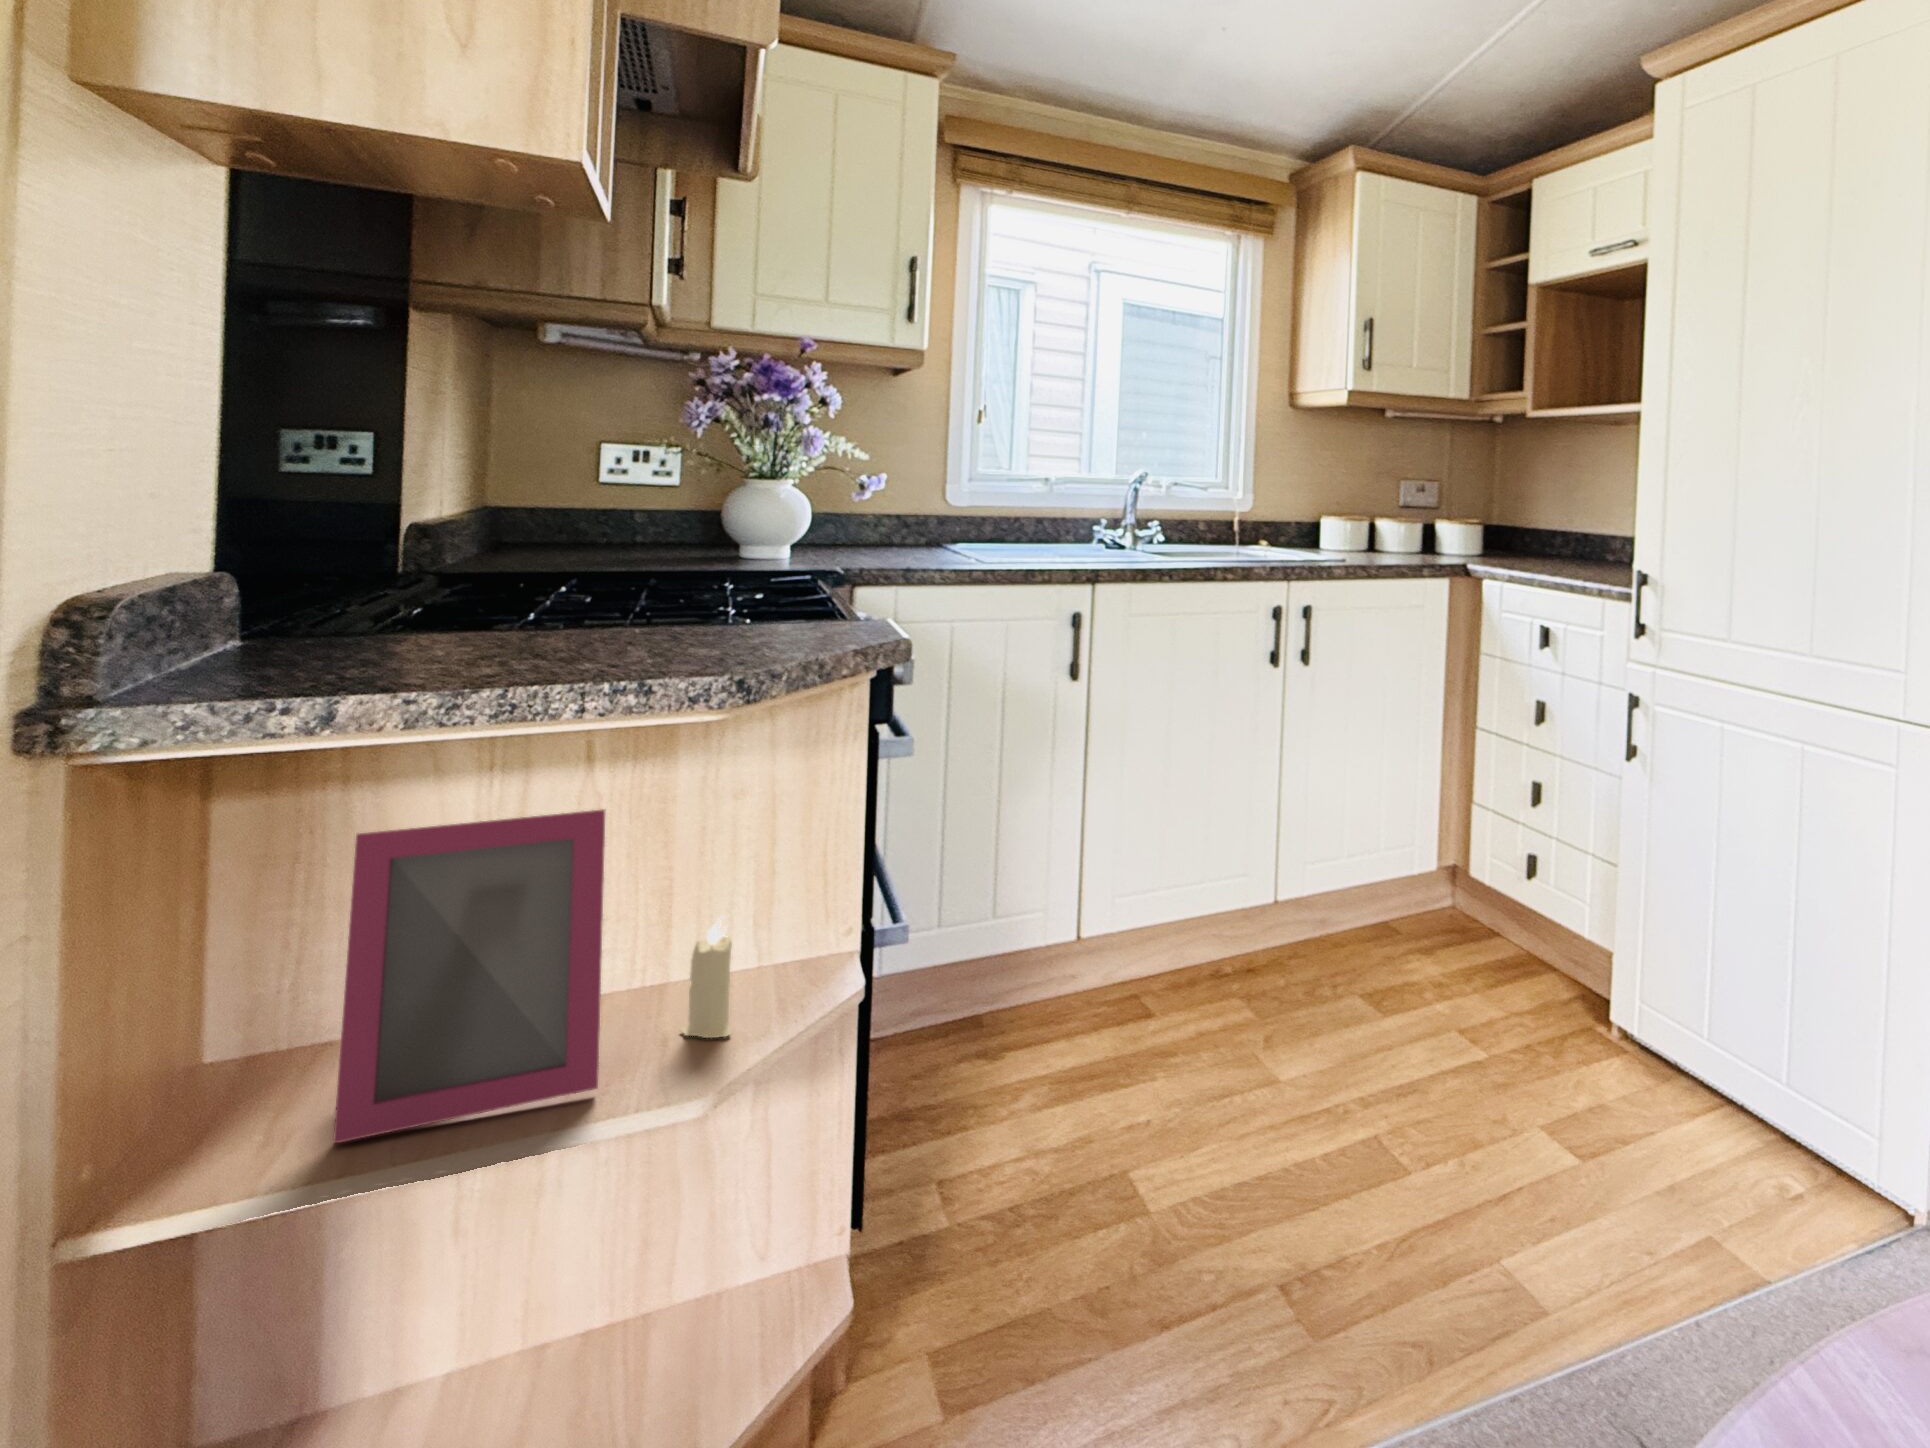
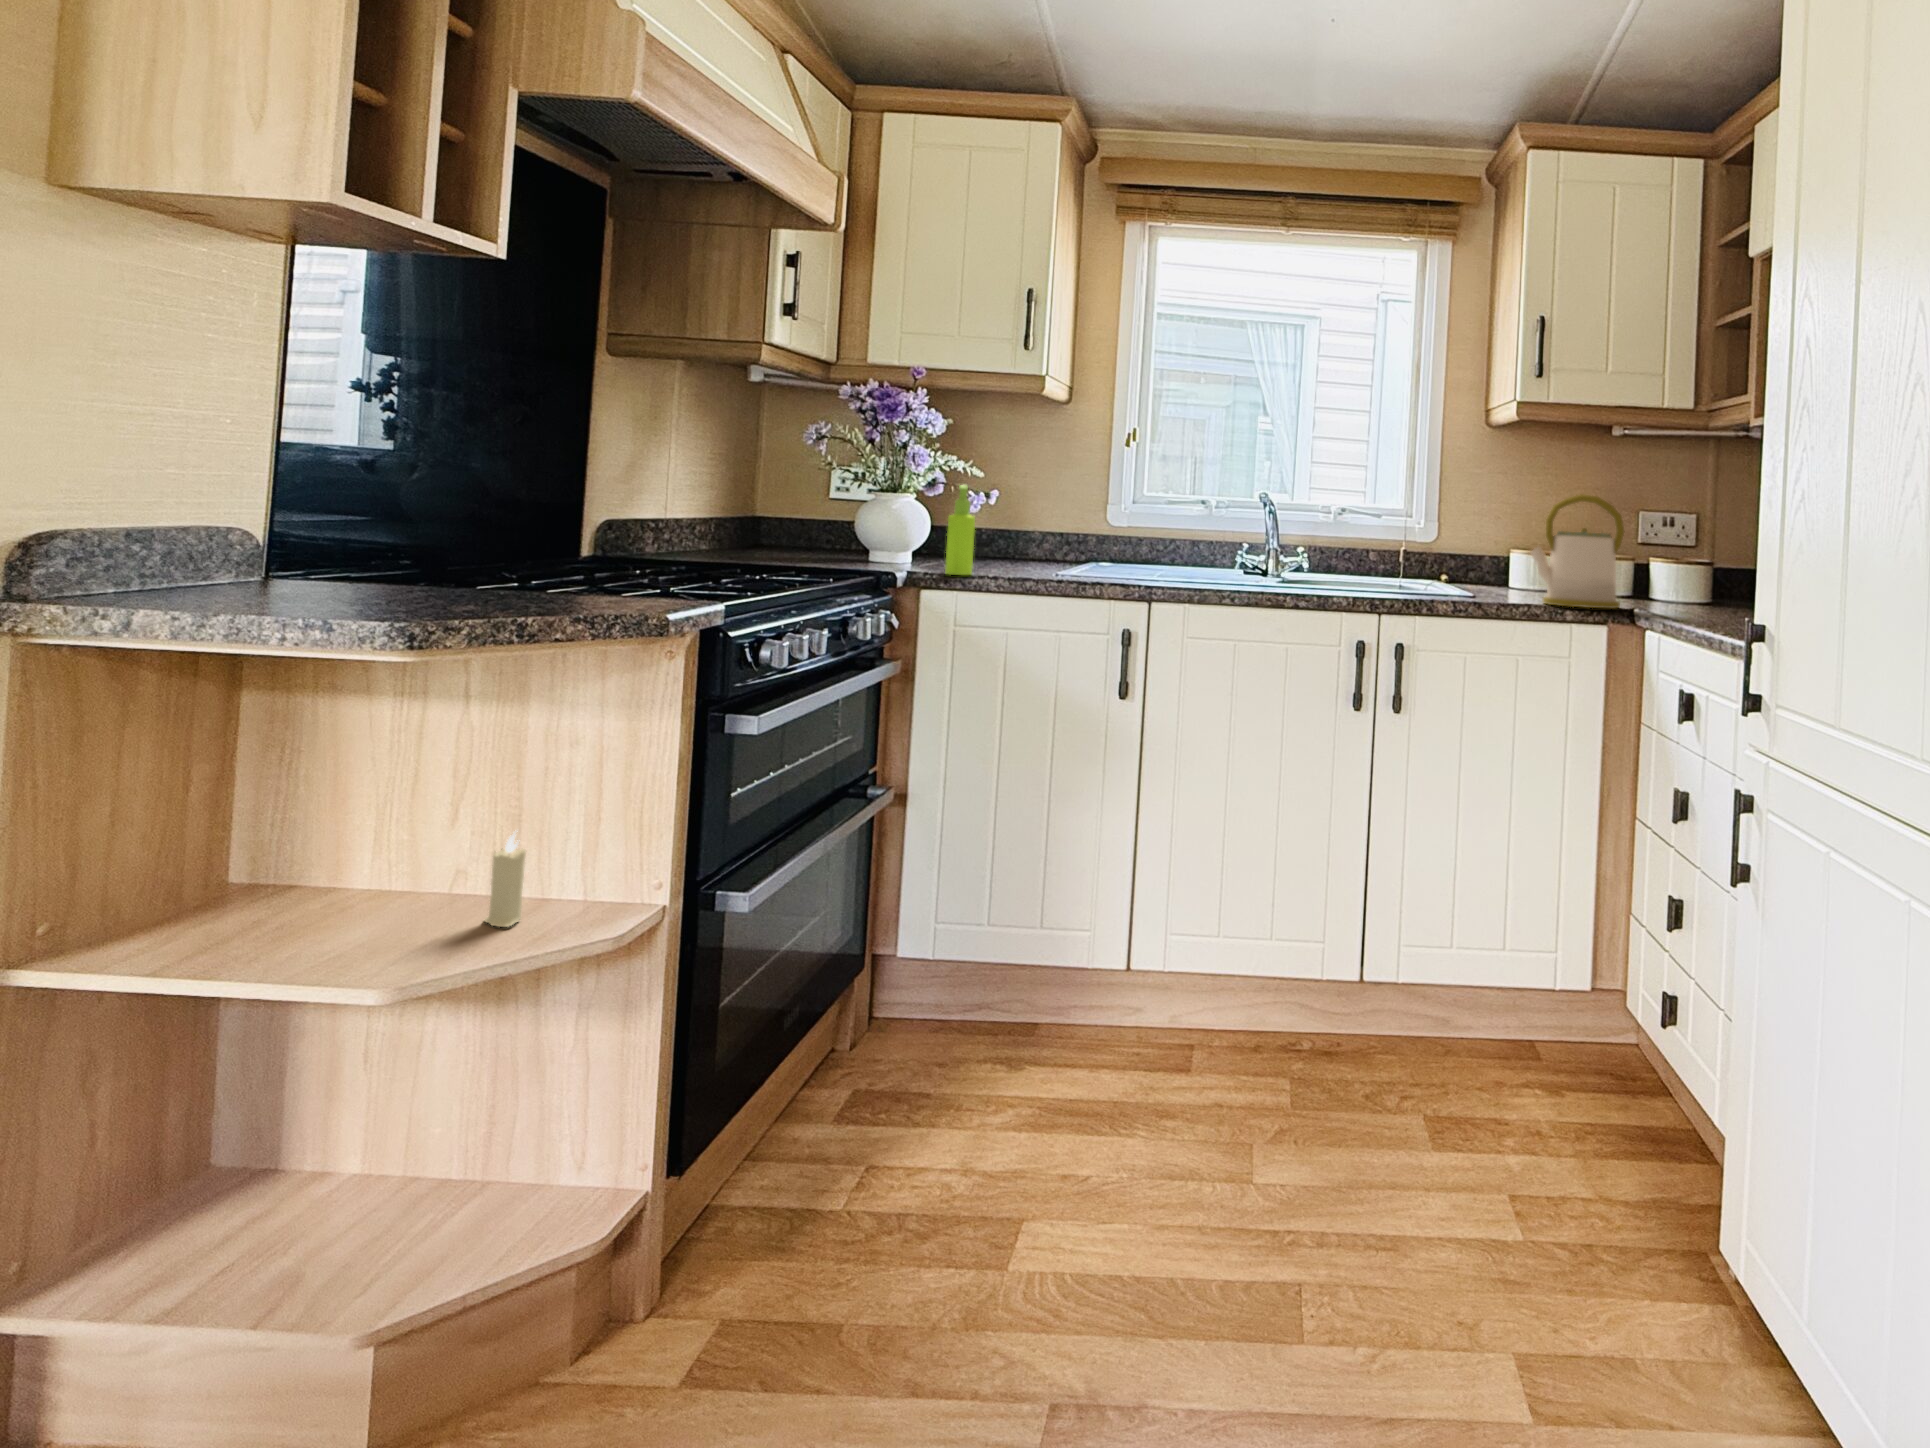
soap dispenser: none [866,466,898,563] -> present [945,485,975,575]
kettle: none [1406,469,1484,567] -> present [1530,494,1624,609]
picture frame: present [333,810,605,1143] -> none [196,724,421,939]

